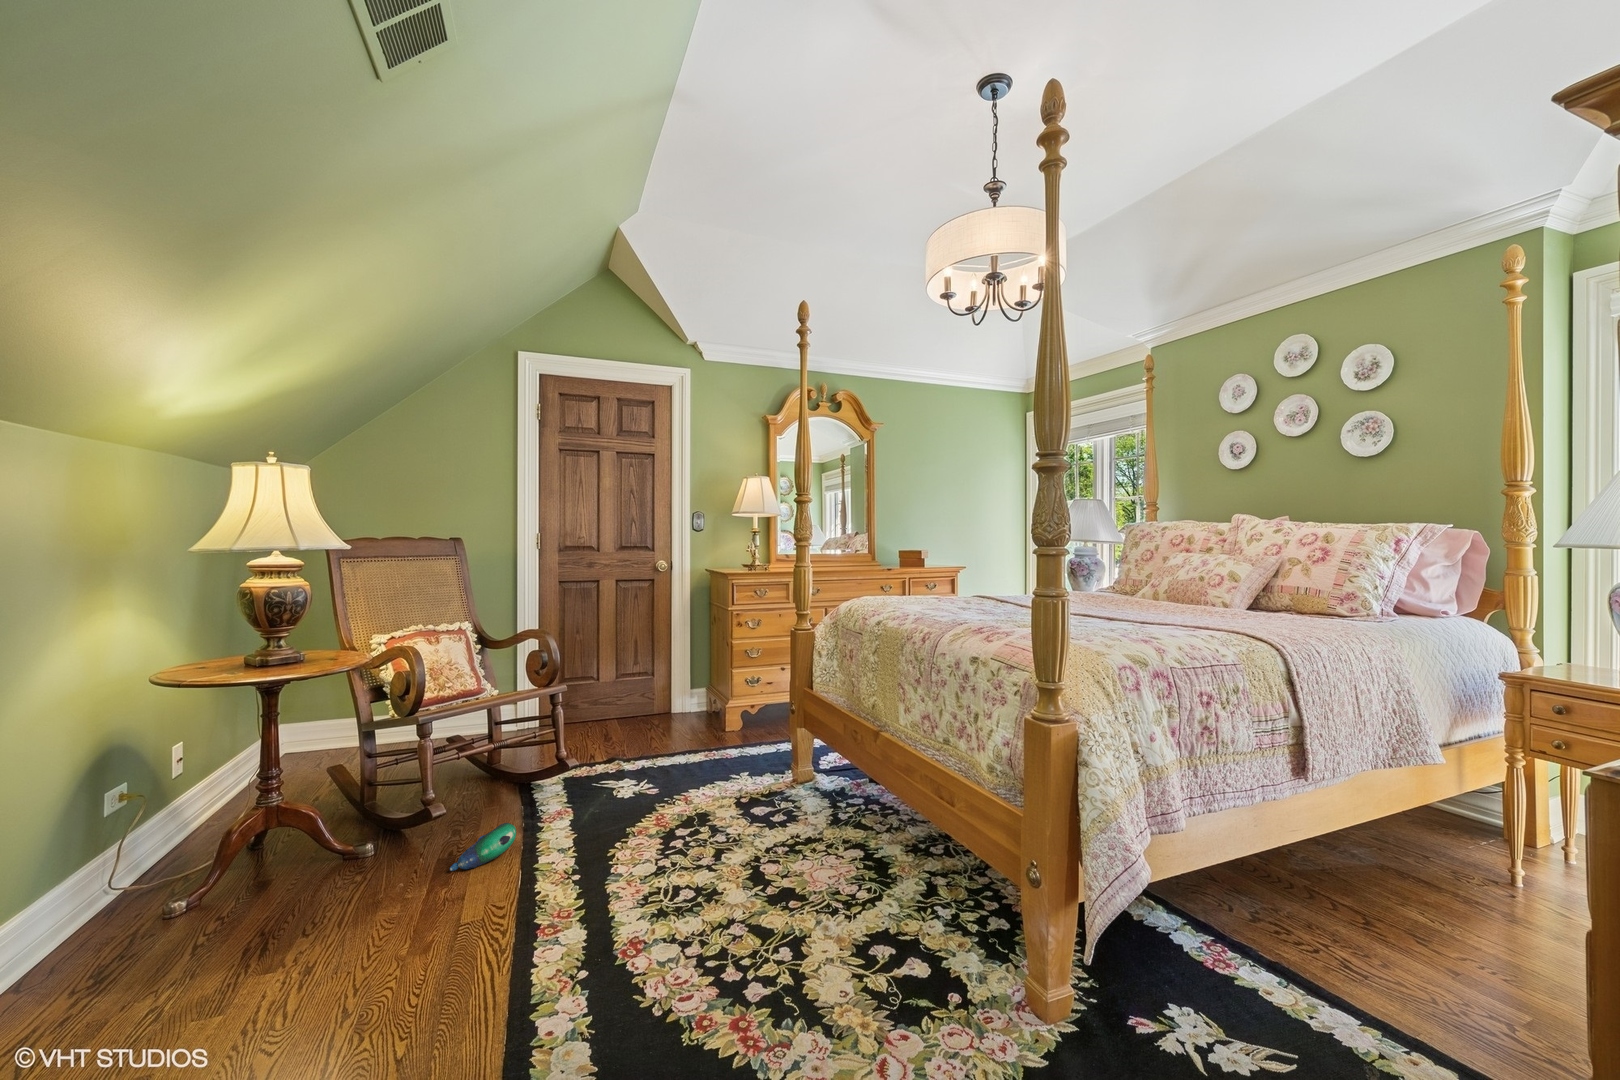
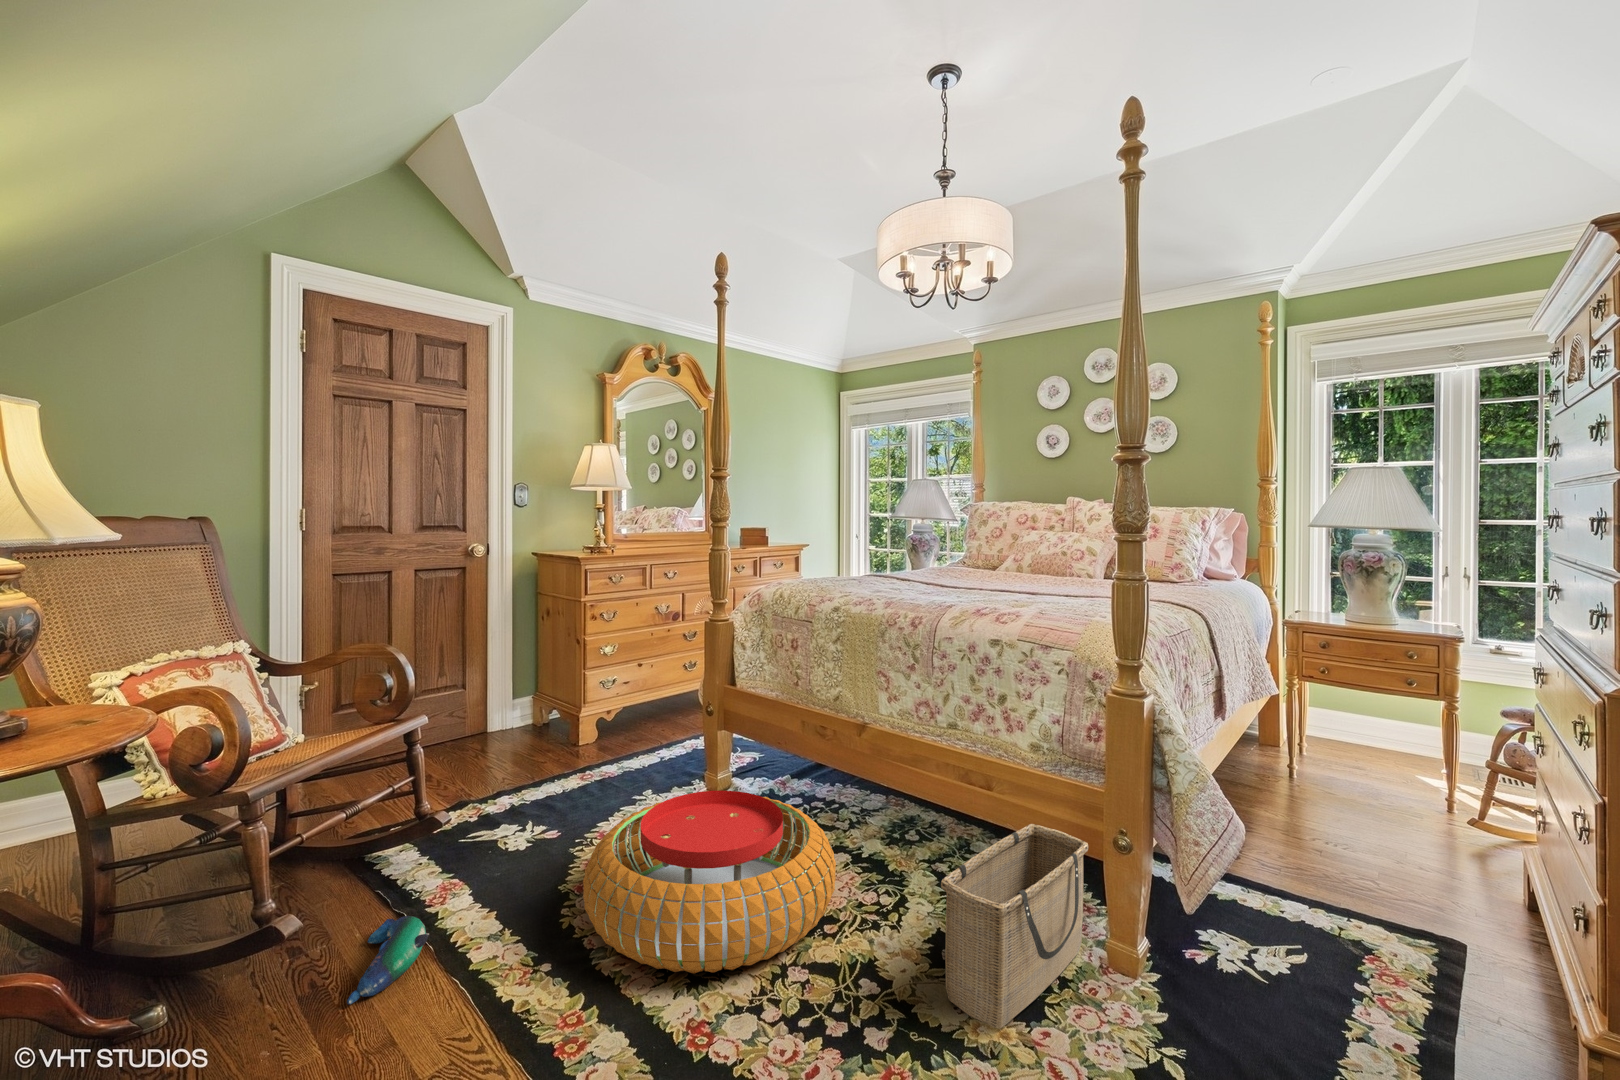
pouf: none [609,770,825,914] -> present [583,791,836,973]
basket: none [835,842,1020,1017] -> present [941,824,1088,1028]

